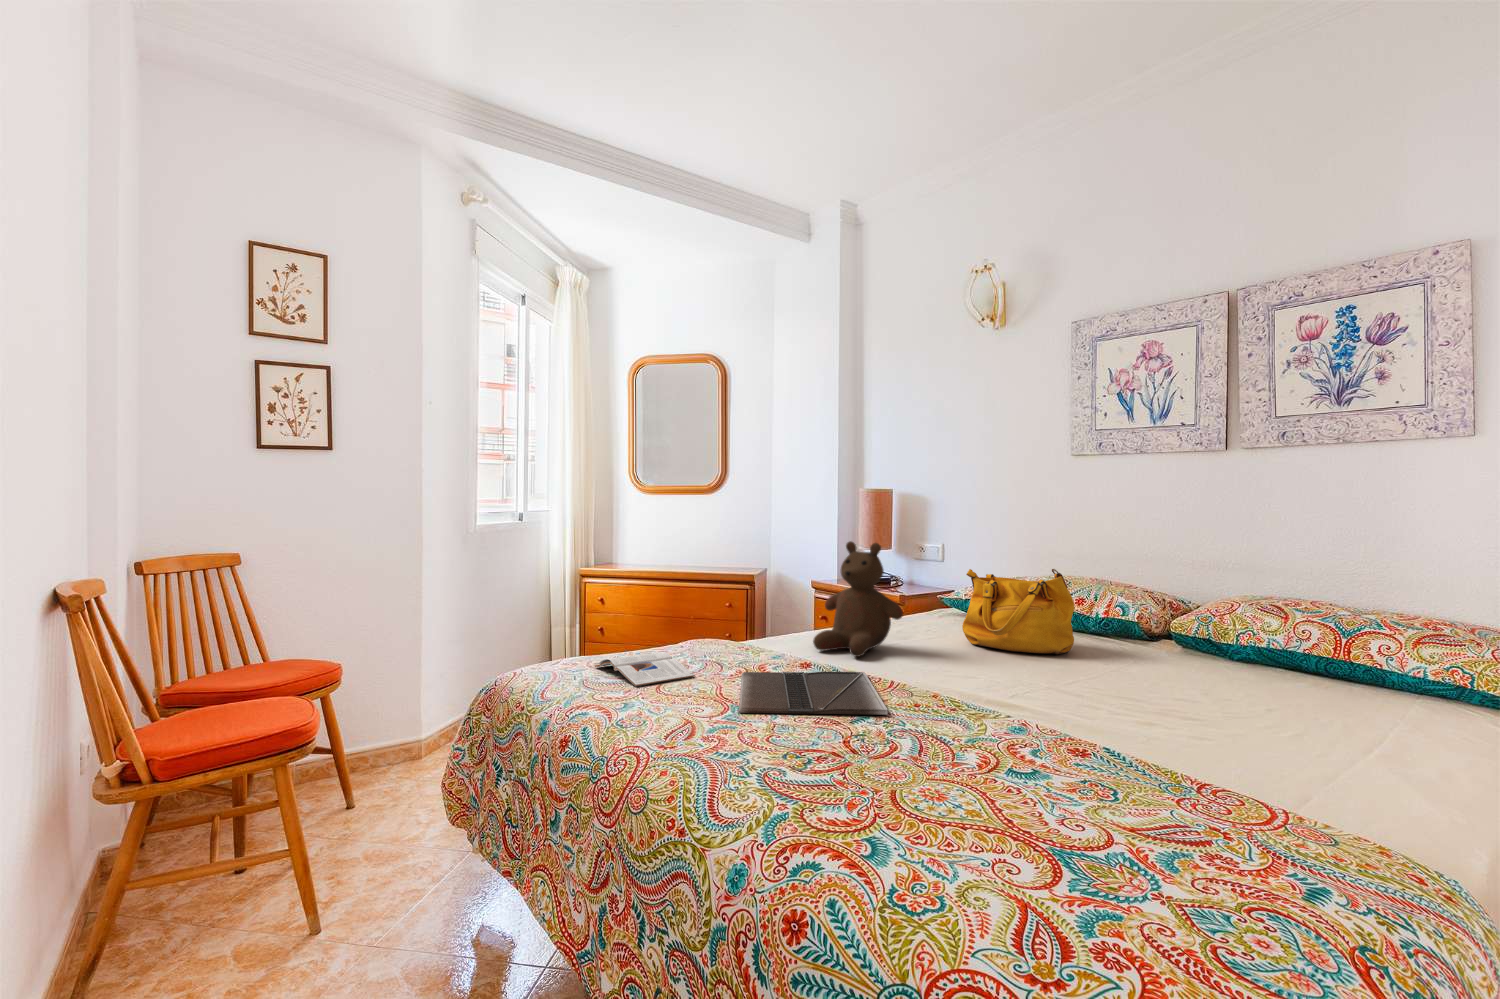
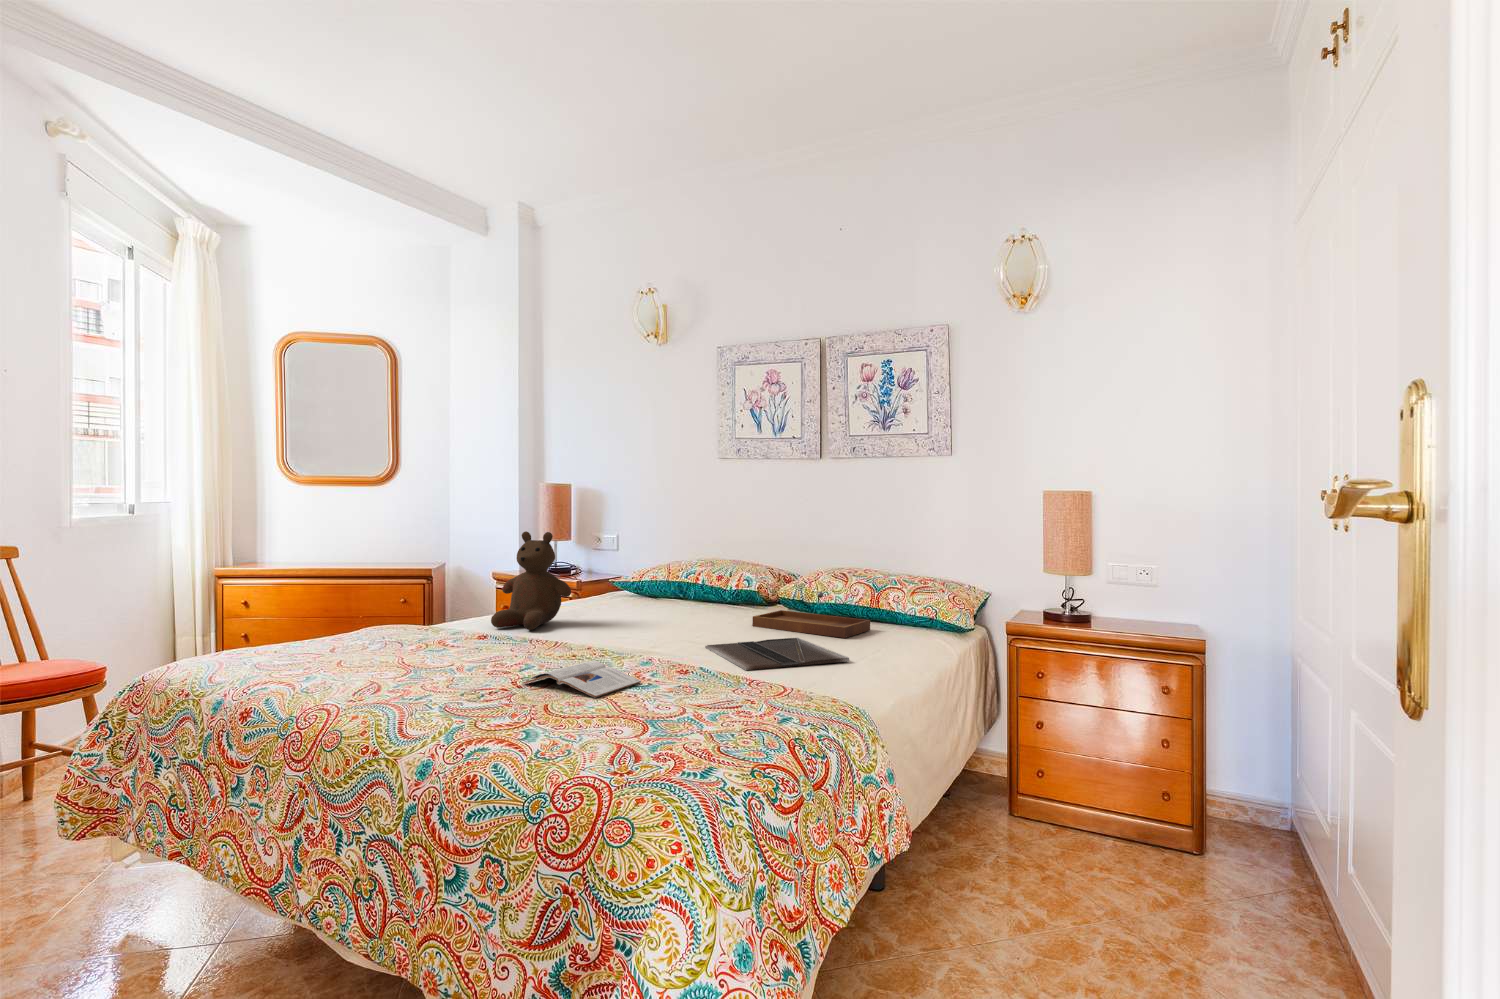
handbag: present [962,569,1074,654] -> none [624,551,709,618]
tray: none [1144,635,1343,710] -> present [752,592,870,638]
magazine: present [595,652,695,686] -> present [522,661,641,698]
laptop: present [739,671,888,715] -> present [705,638,849,670]

